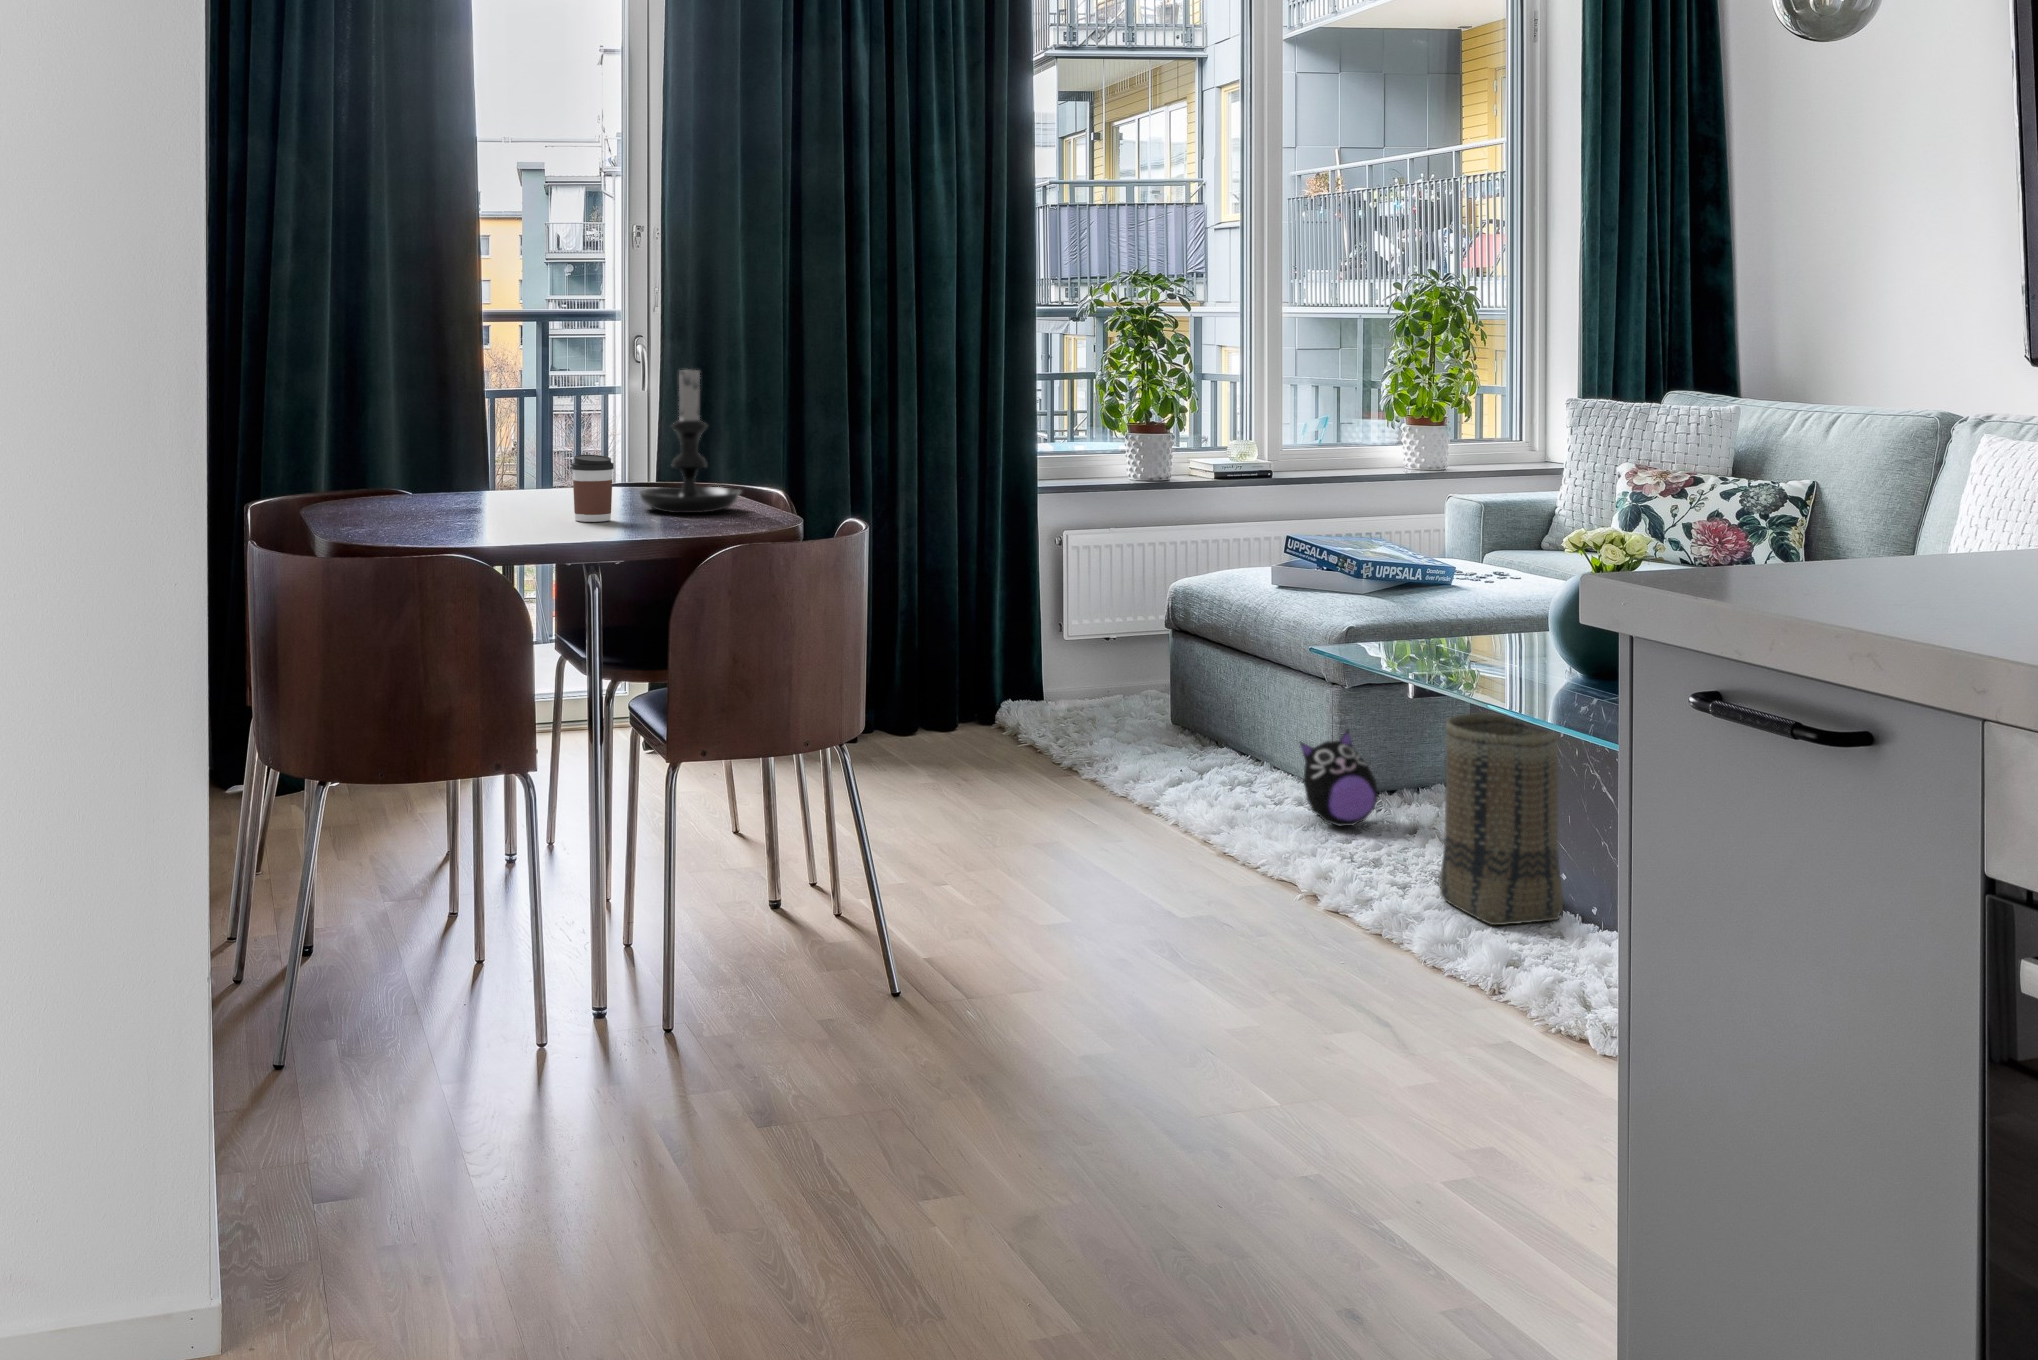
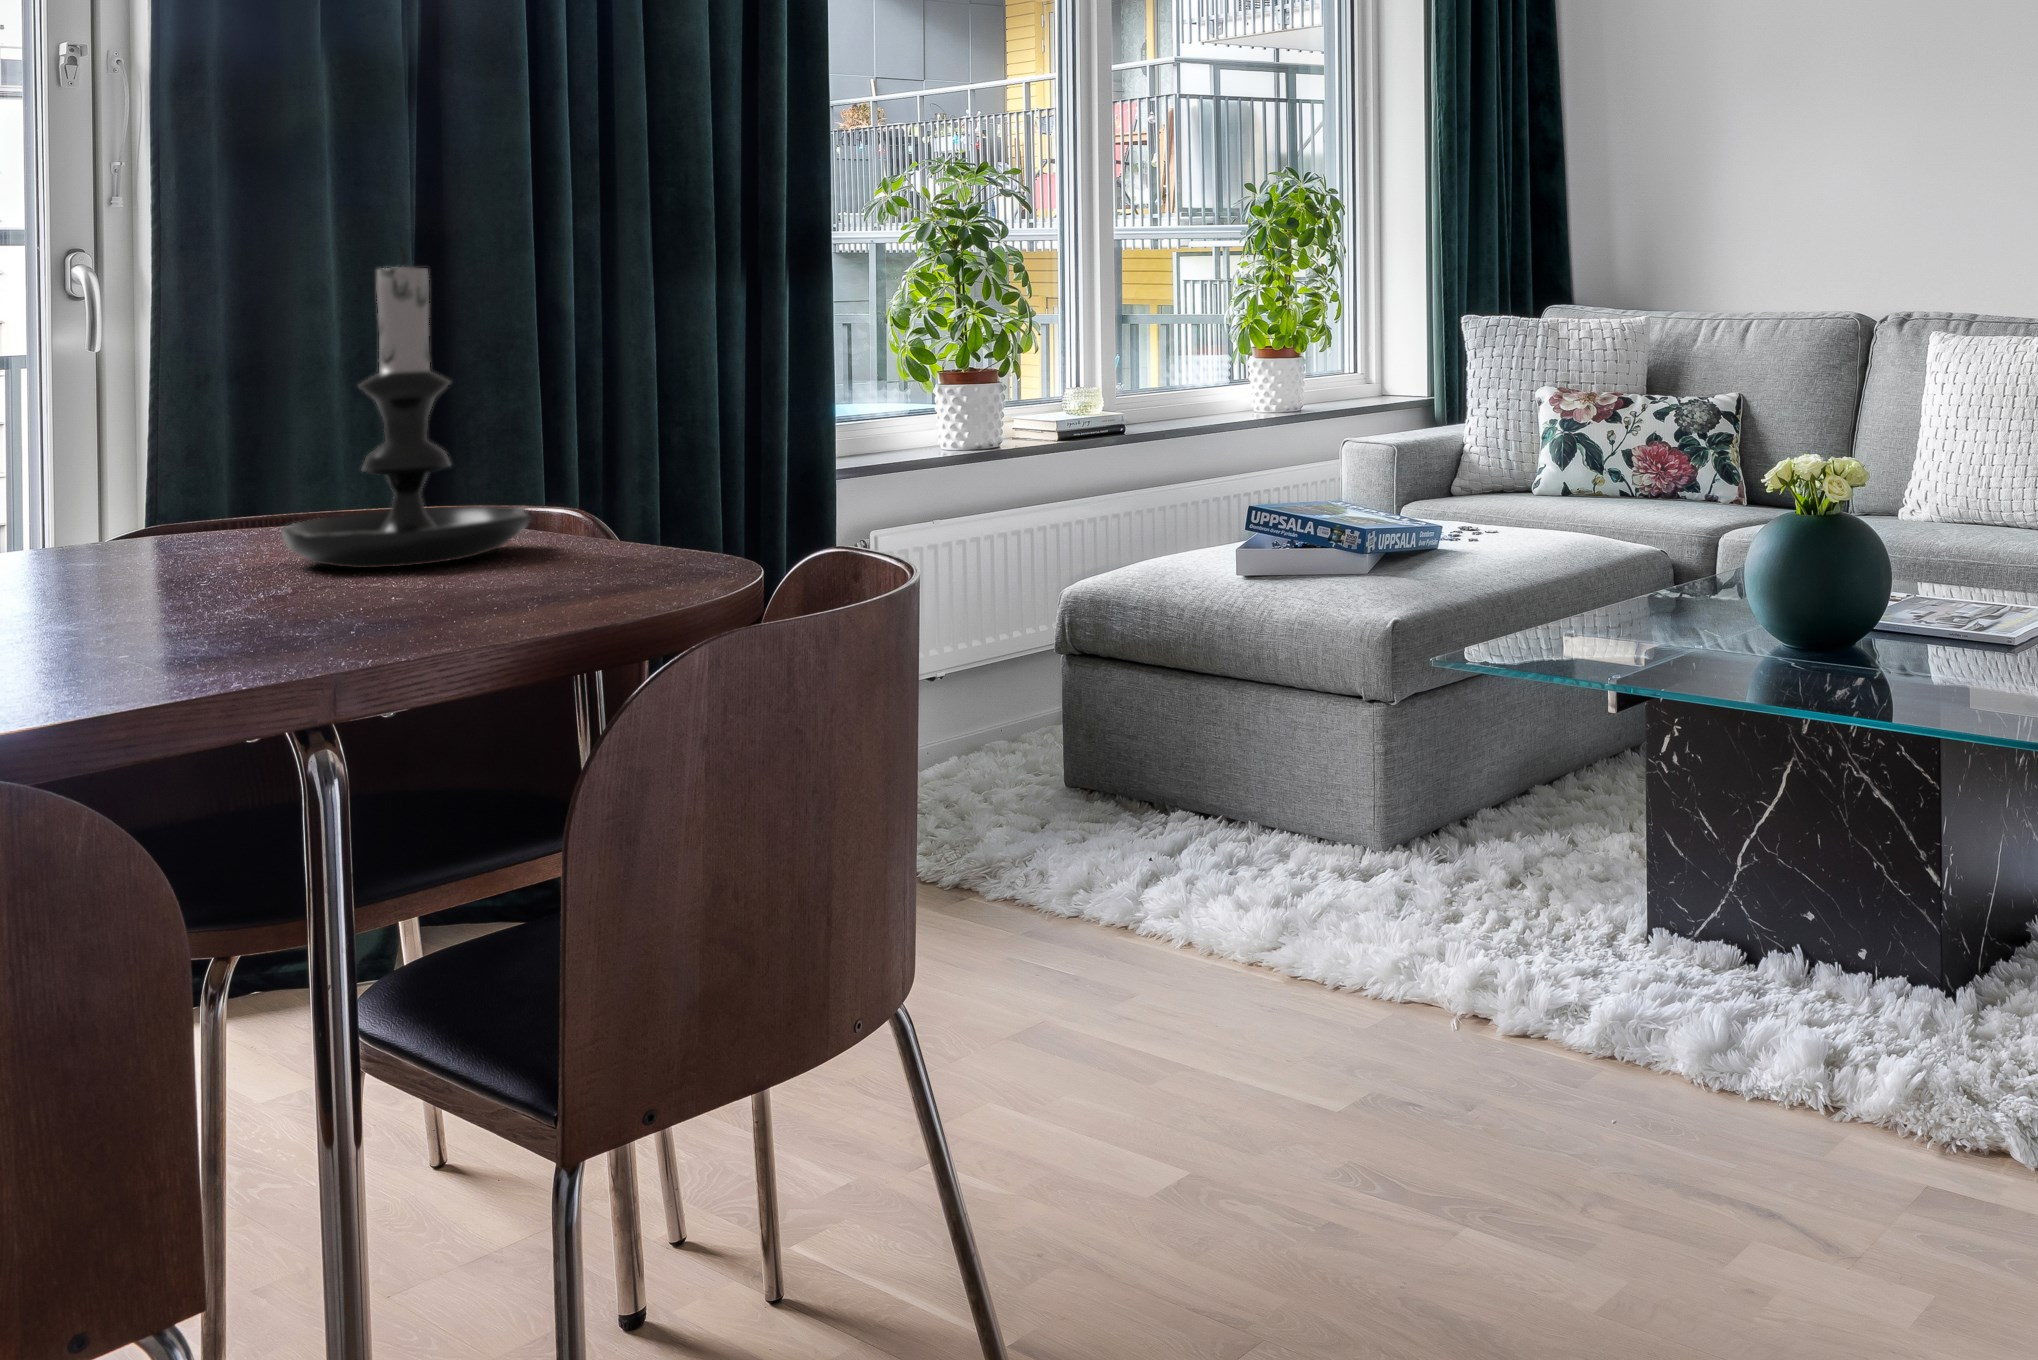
coffee cup: present [572,455,614,522] -> none [138,456,256,611]
basket: present [1440,713,1563,925] -> none [1659,711,1813,1006]
plush toy: present [1299,731,1378,826] -> none [1375,761,1479,901]

